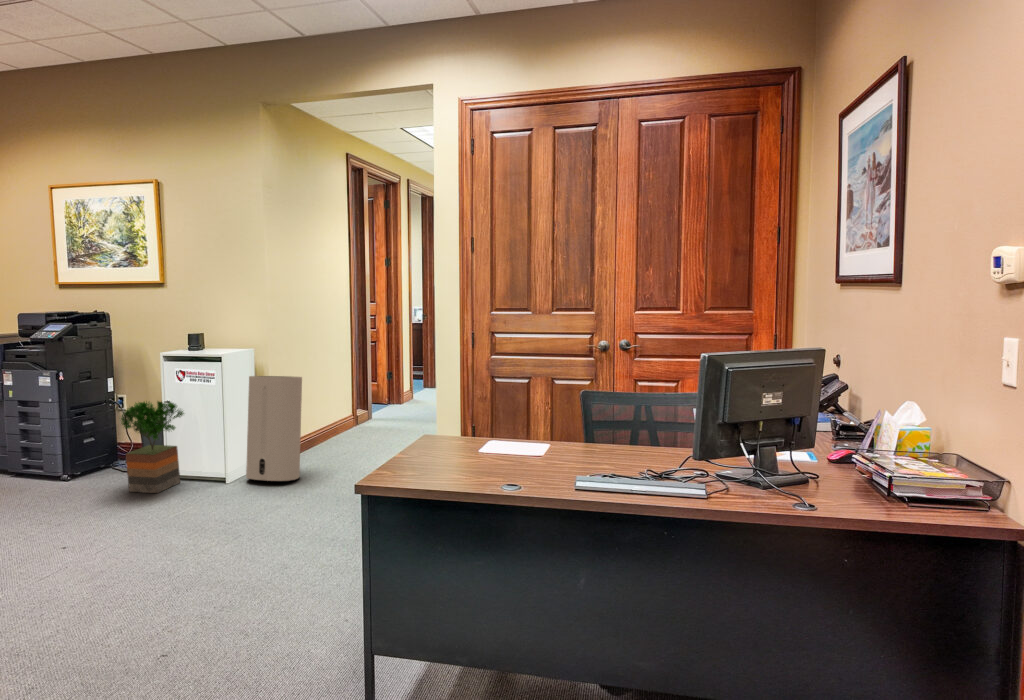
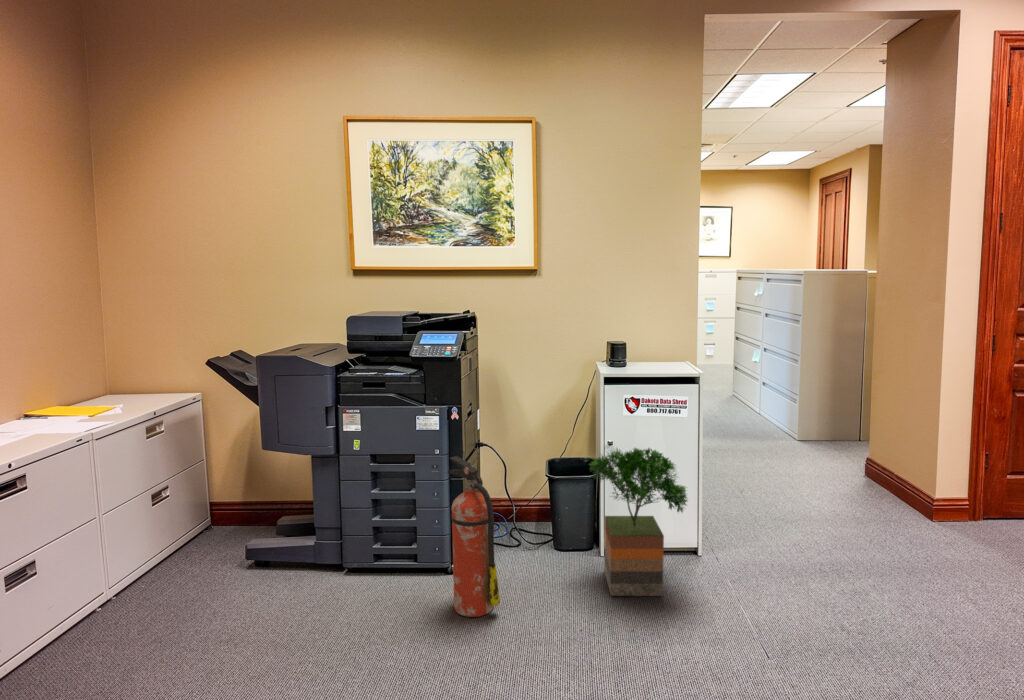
air purifier: present [246,376,302,481] -> none [738,404,825,562]
fire extinguisher: none [25,402,62,496] -> present [448,456,500,617]

